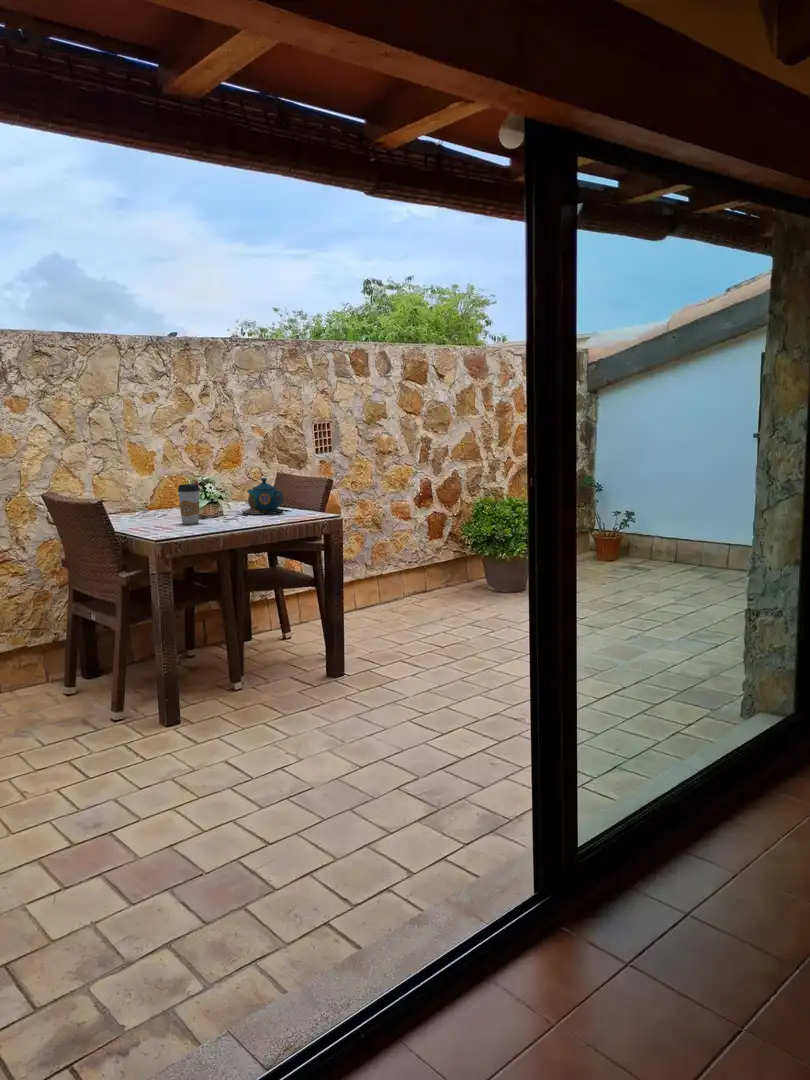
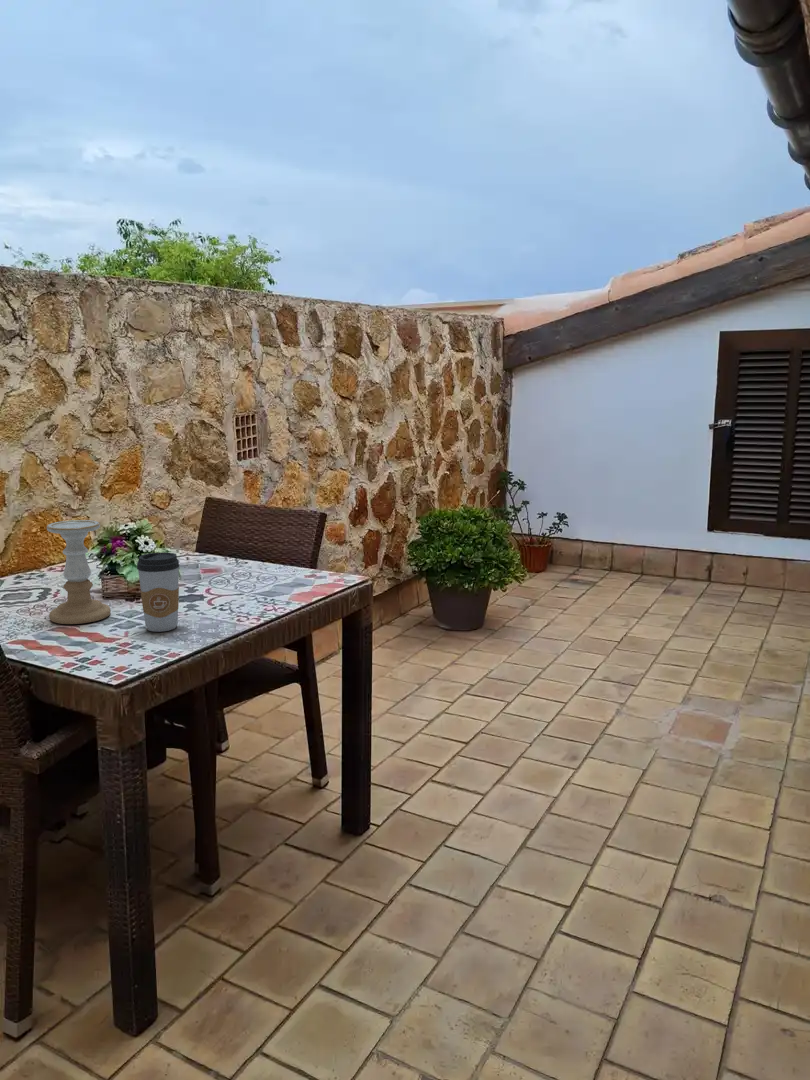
candle holder: none [143,469,175,521] -> present [47,520,111,624]
teapot: present [243,478,283,515] -> none [190,524,315,598]

